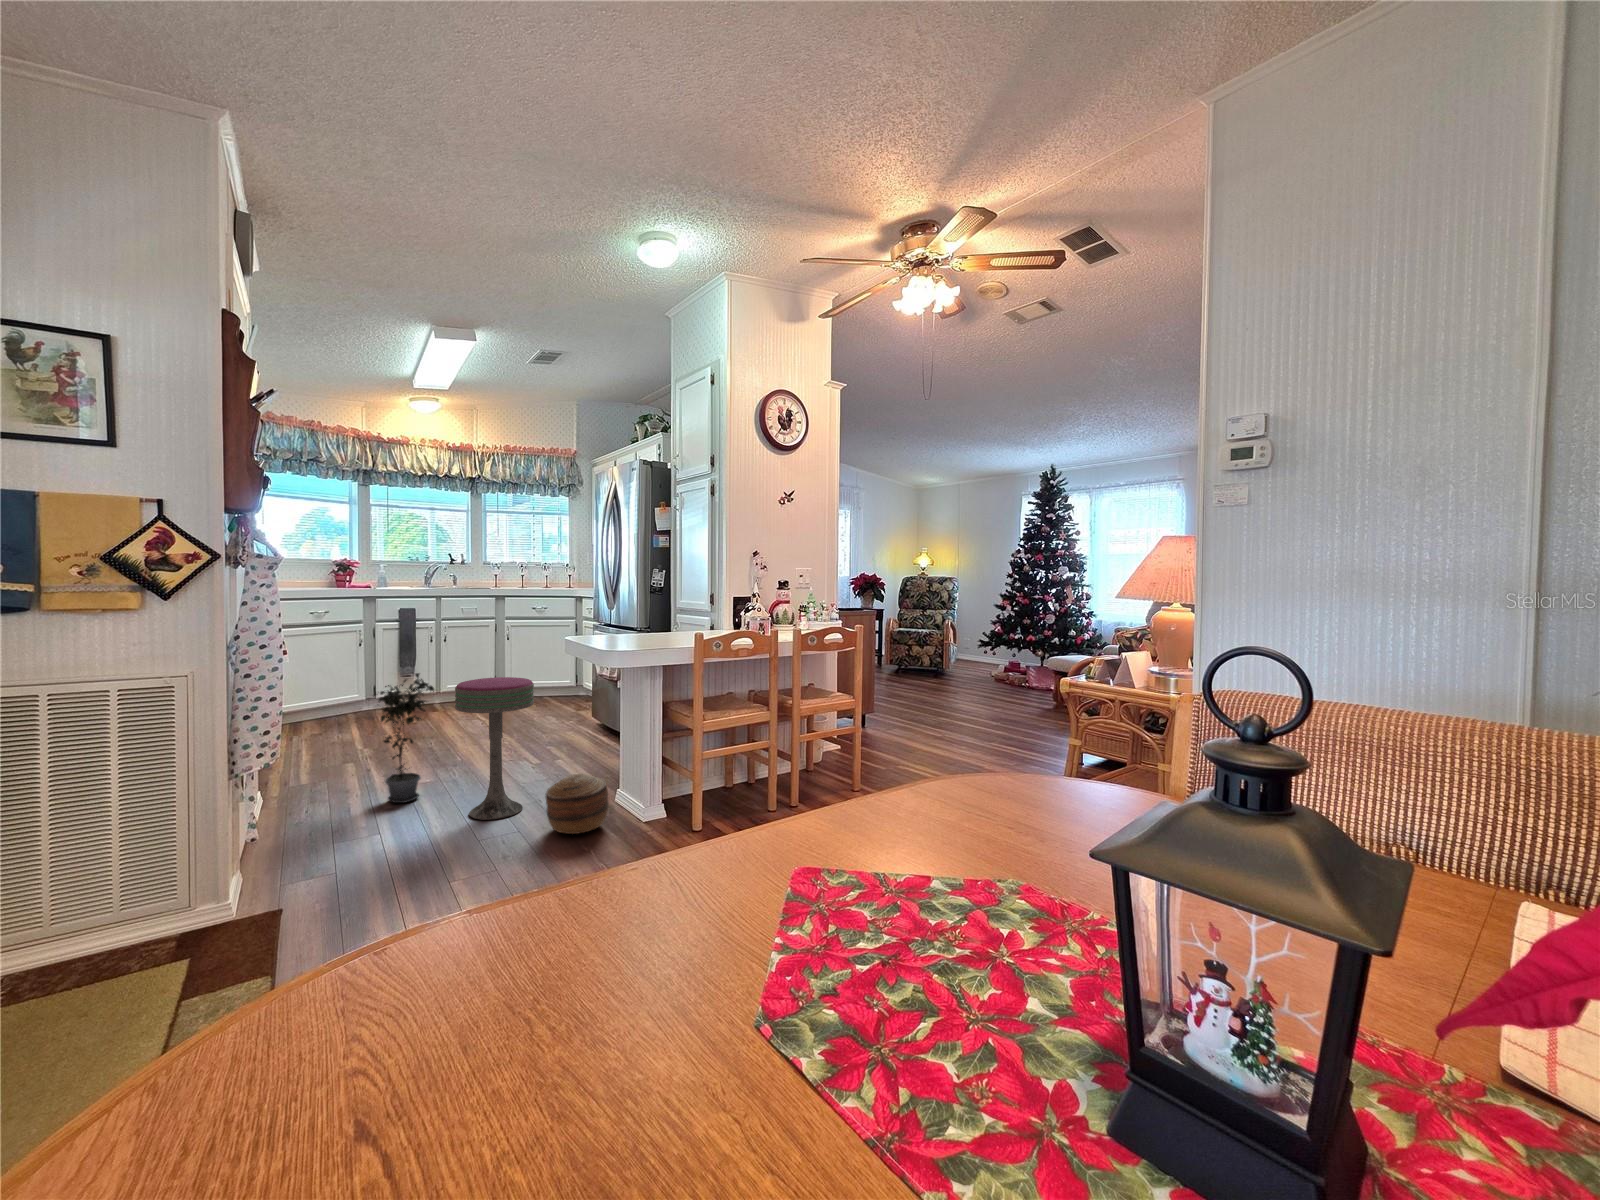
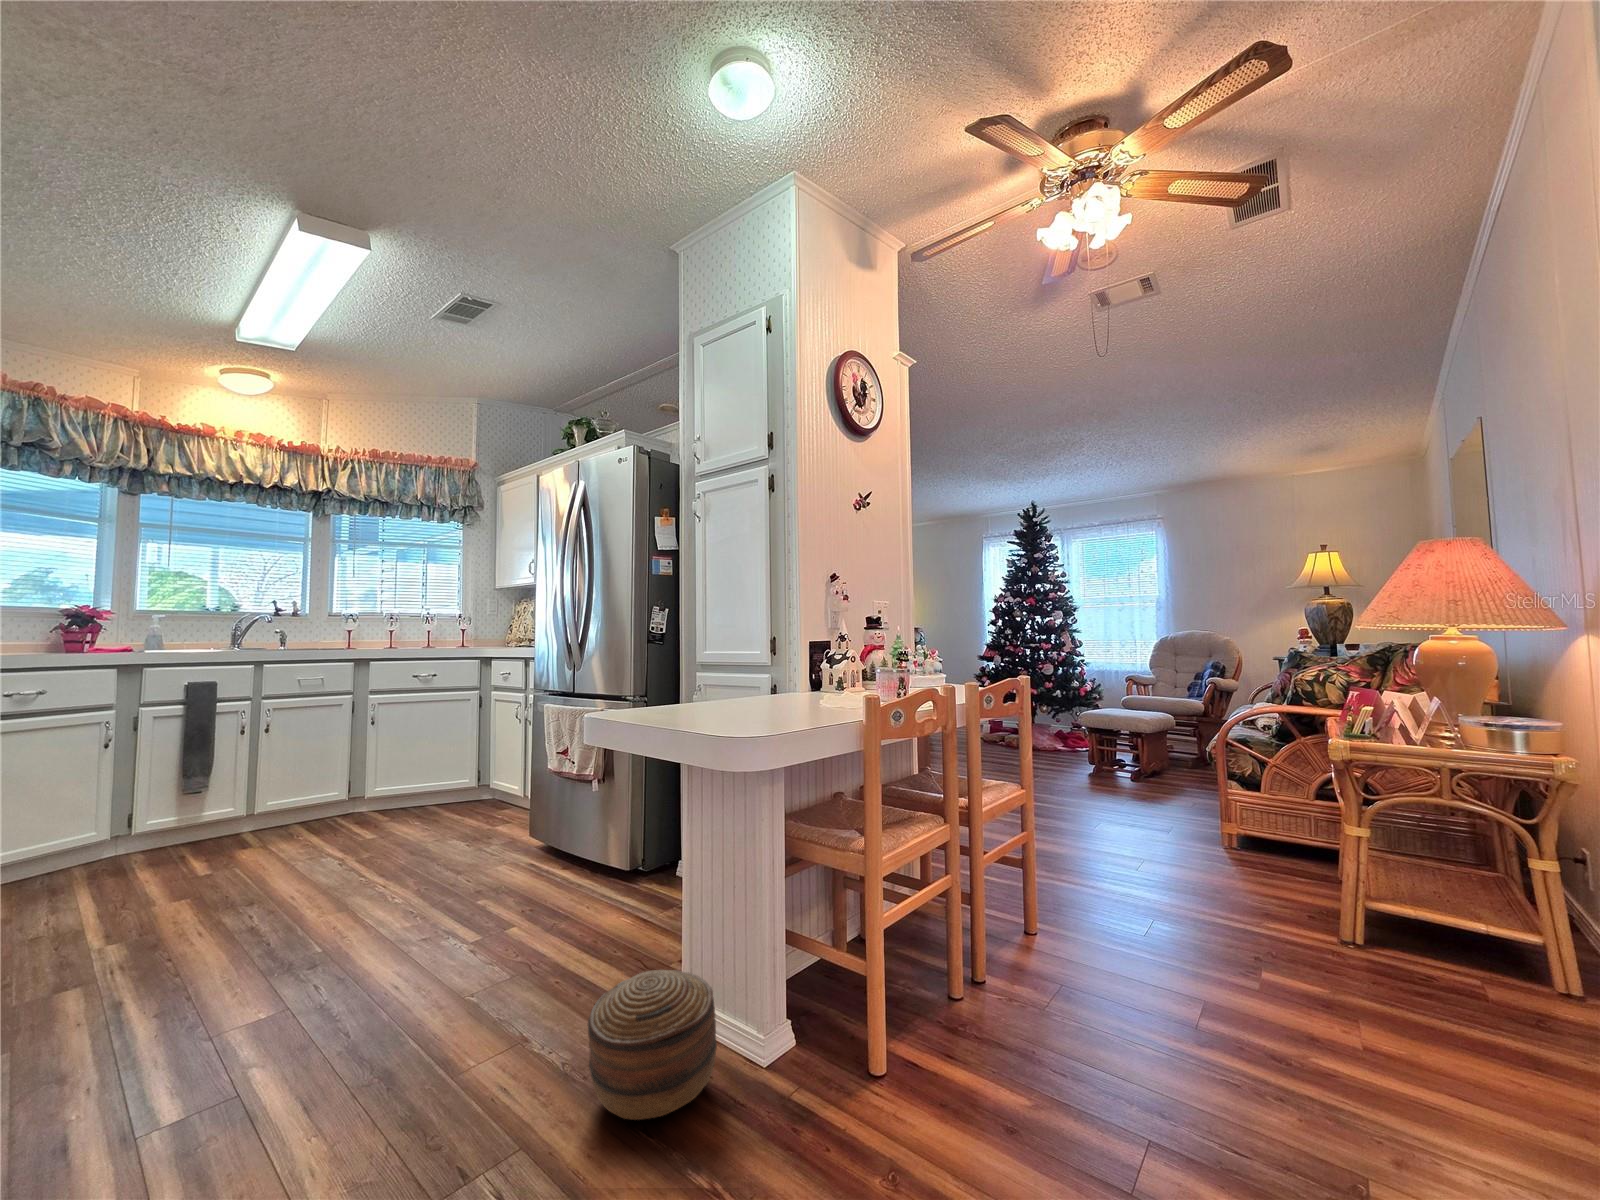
potted plant: present [374,673,434,803] -> none [148,785,297,1085]
bar stool: present [455,677,534,820] -> none [360,780,527,1104]

